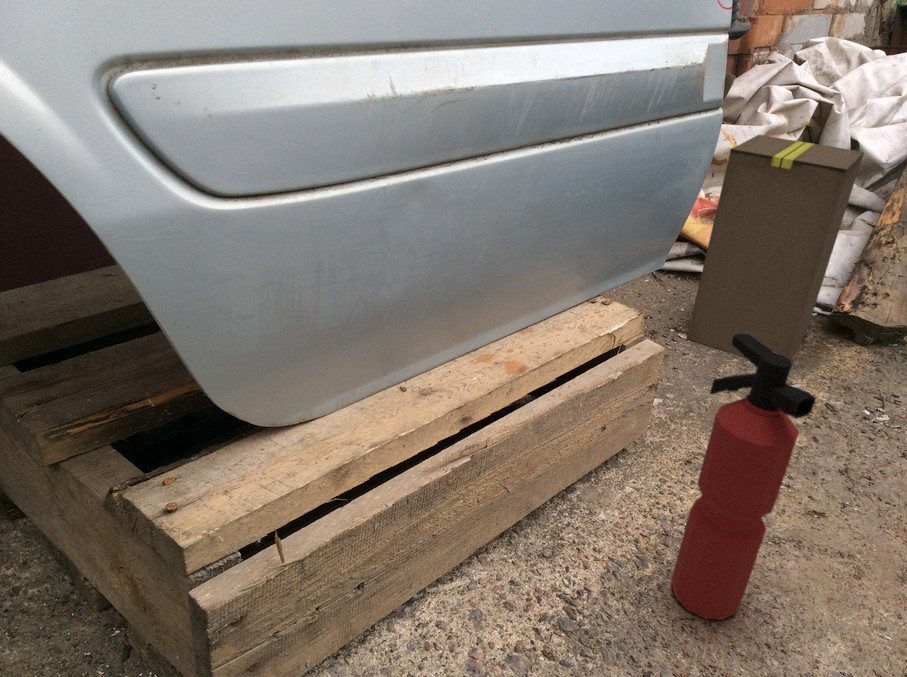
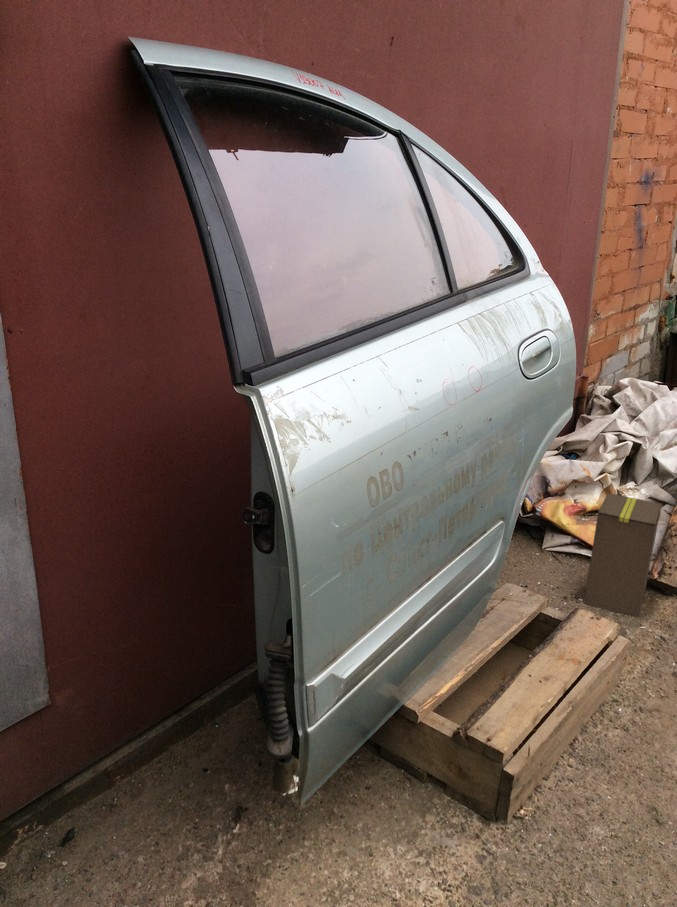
fire extinguisher: present [671,333,816,620] -> none [610,635,657,746]

